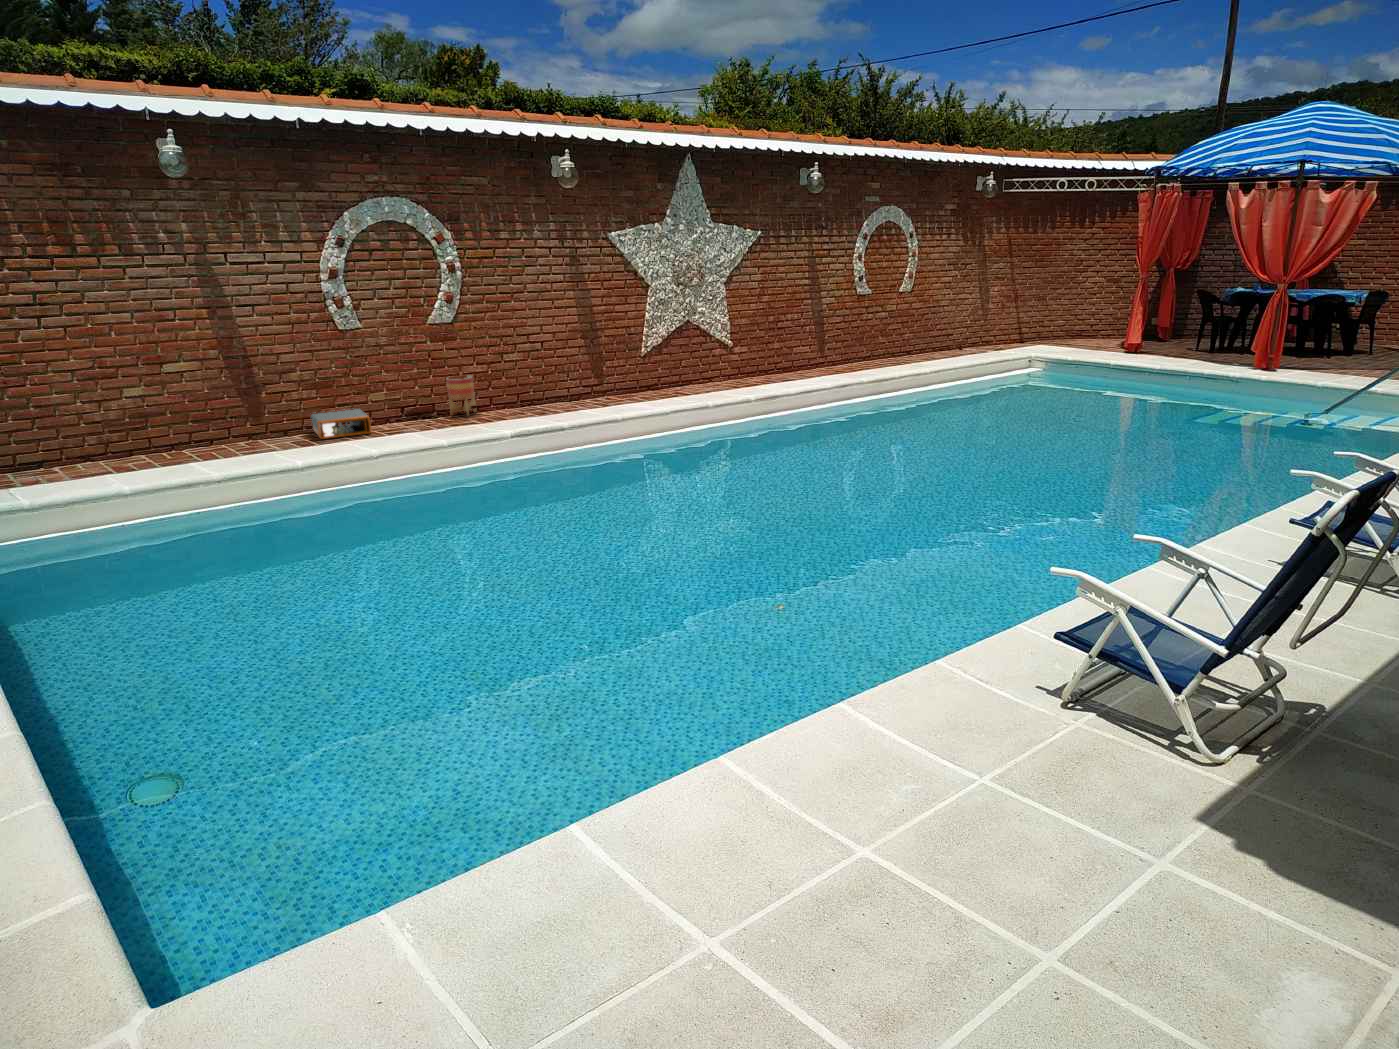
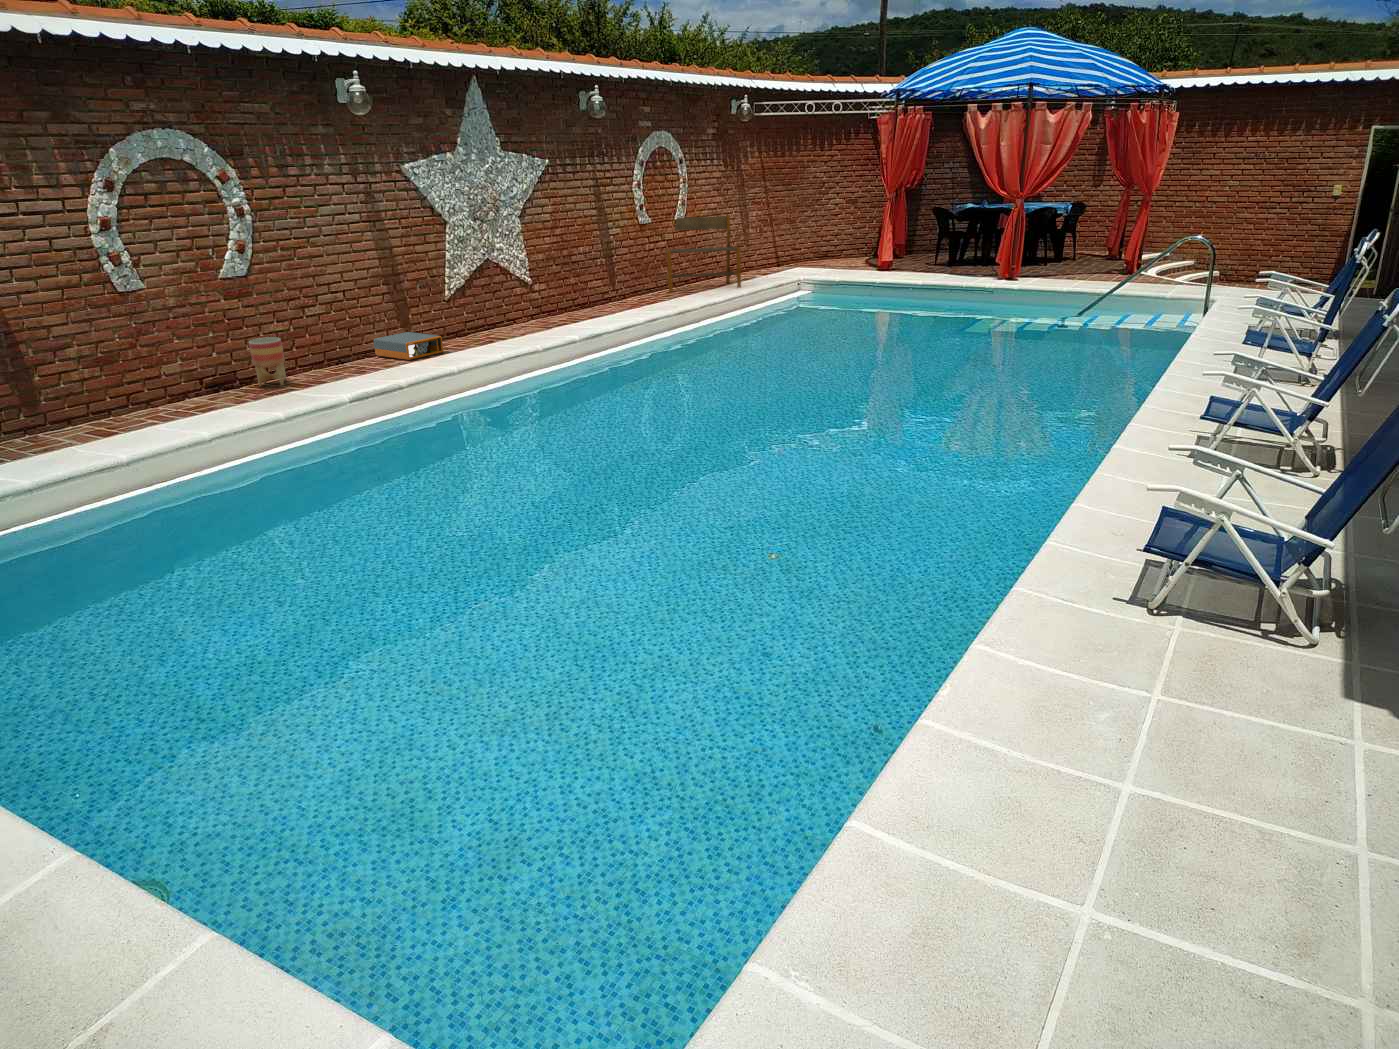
bench: none [882,290,959,362] -> present [665,215,741,292]
storage box: present [311,408,371,439] -> present [374,332,443,360]

